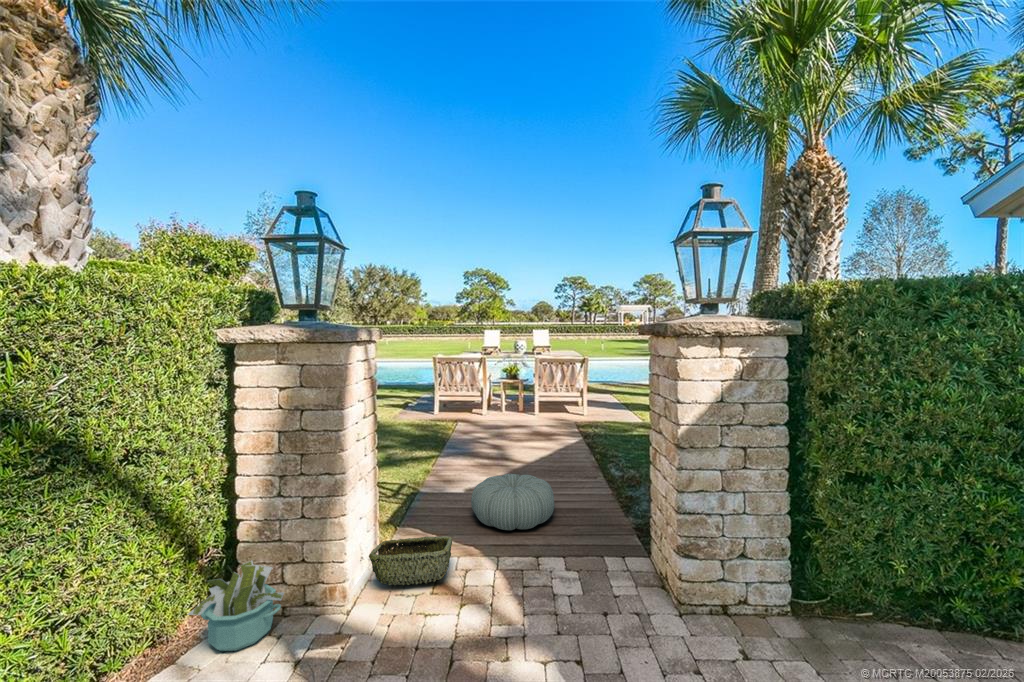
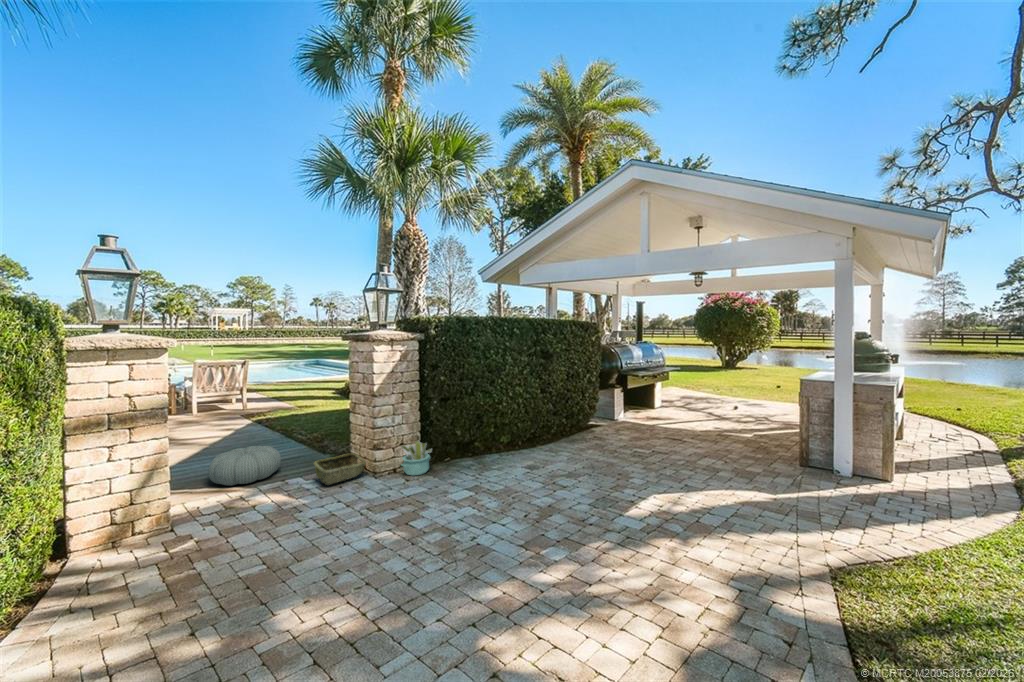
woven basket: present [369,536,452,585] -> present [314,453,366,485]
decorative plant: present [188,561,284,651] -> present [402,441,432,476]

